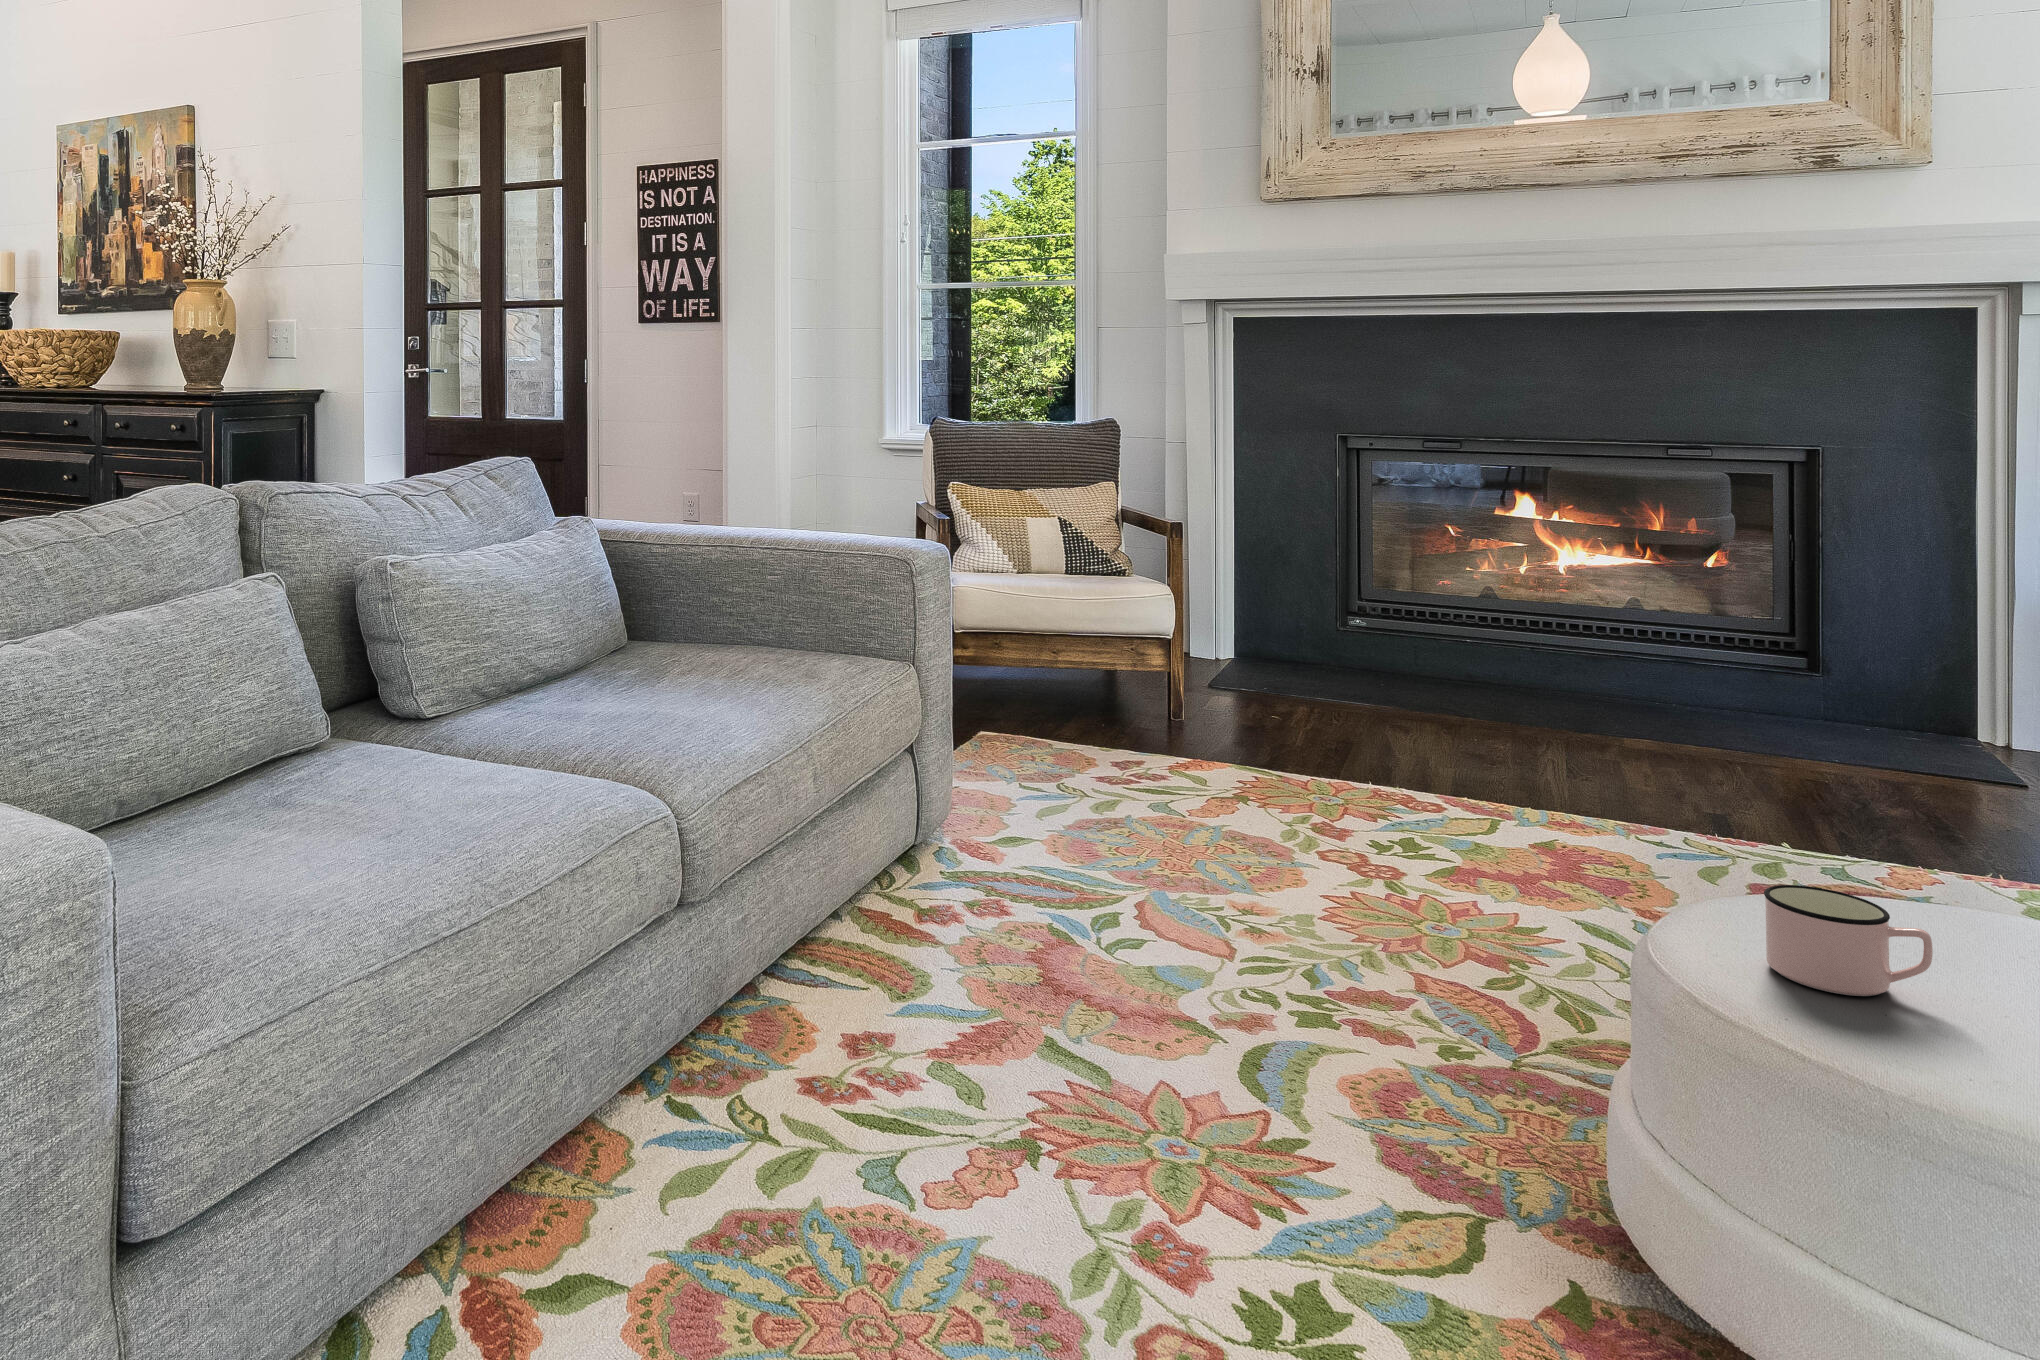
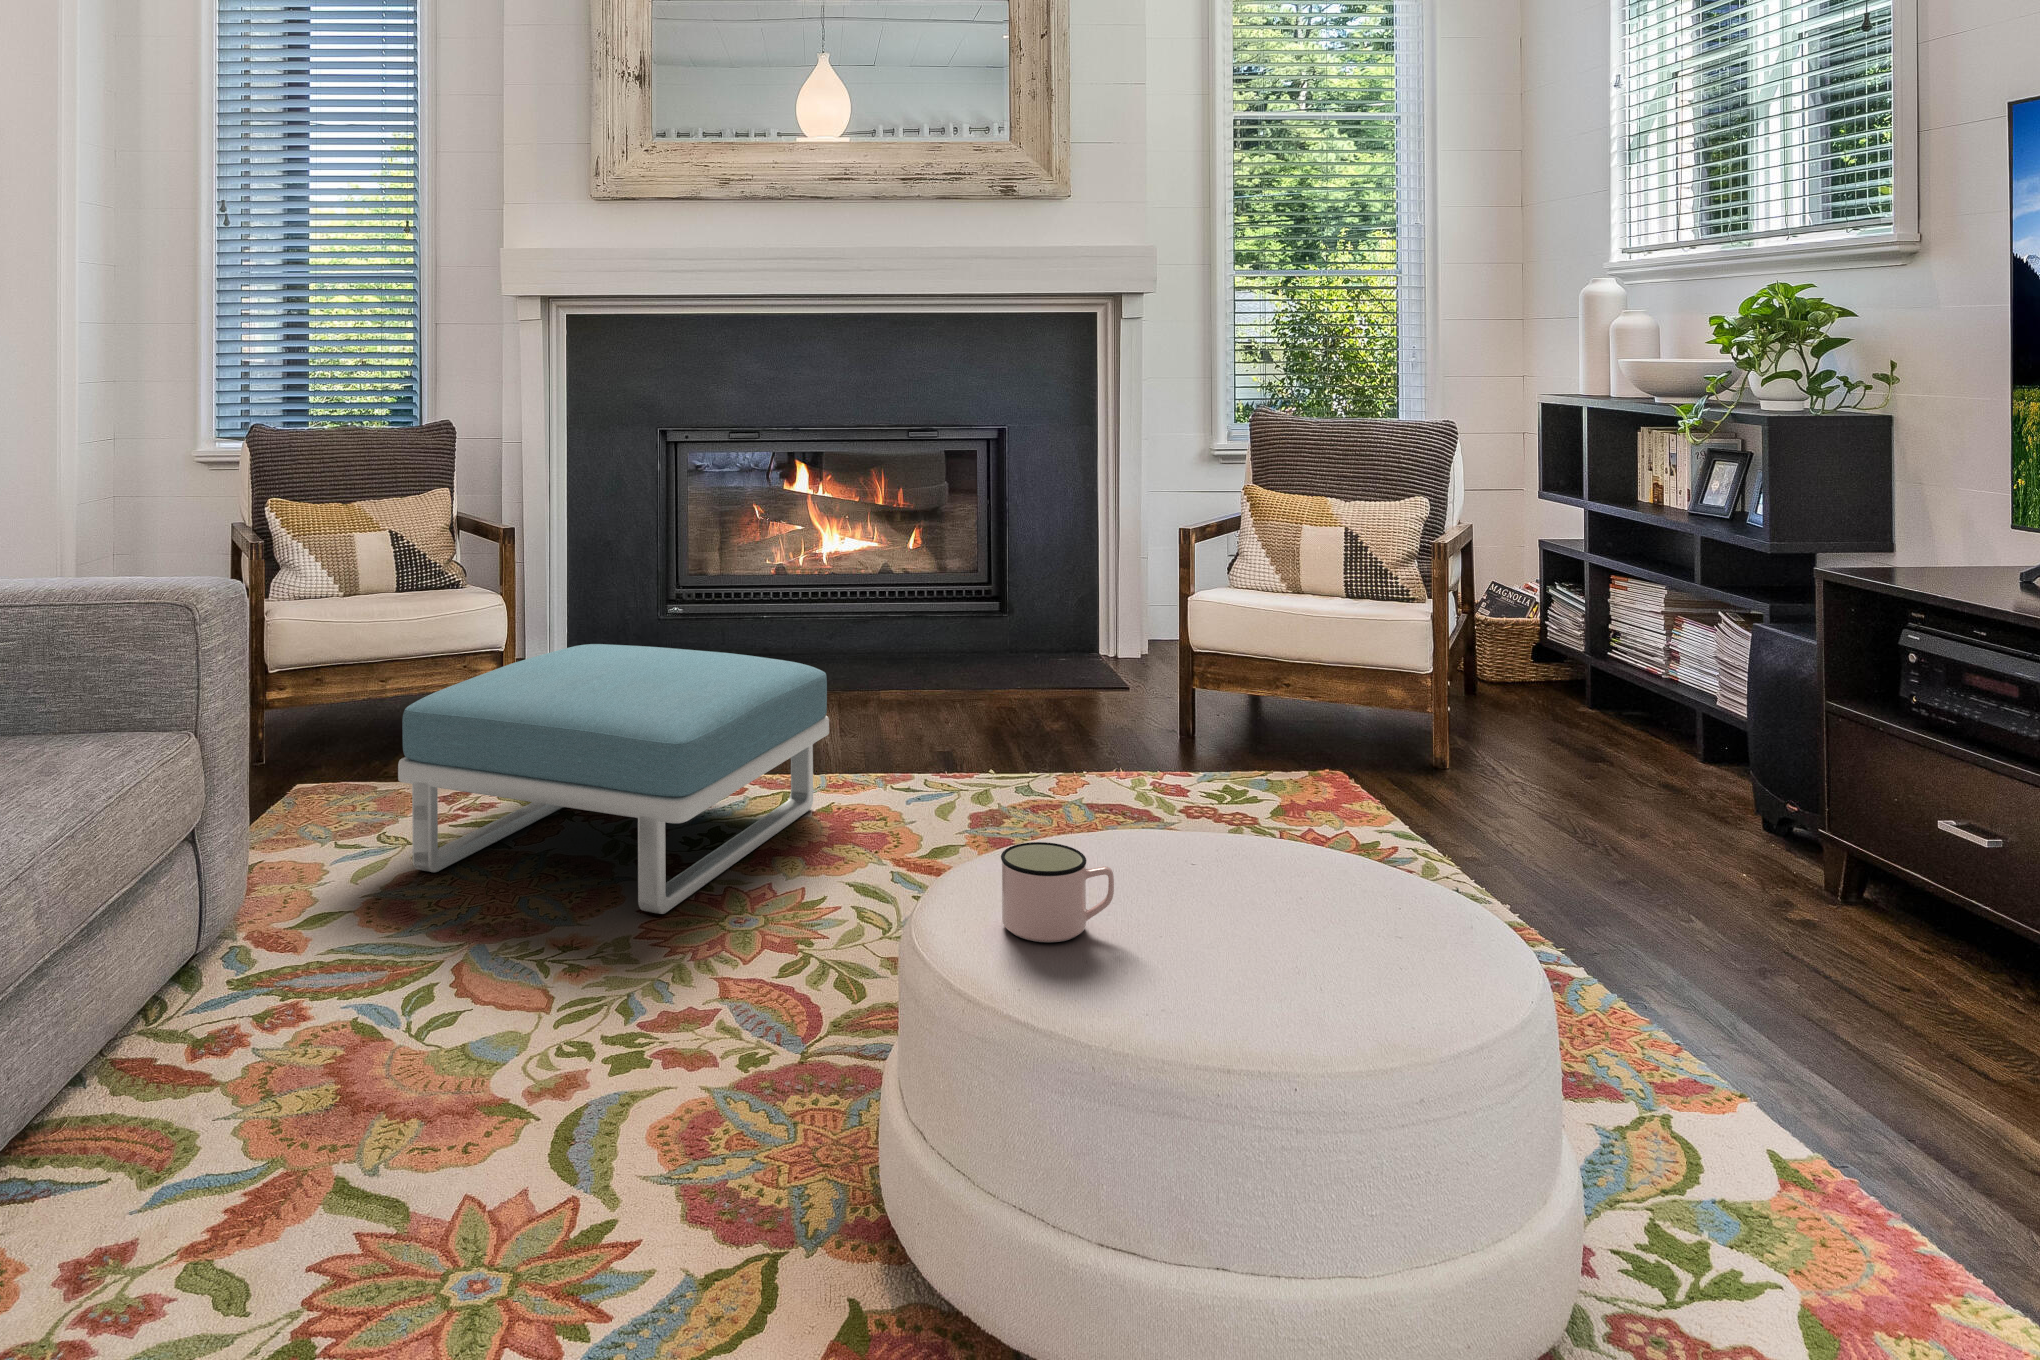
footstool: none [1074,636,1555,905] -> present [398,644,829,914]

